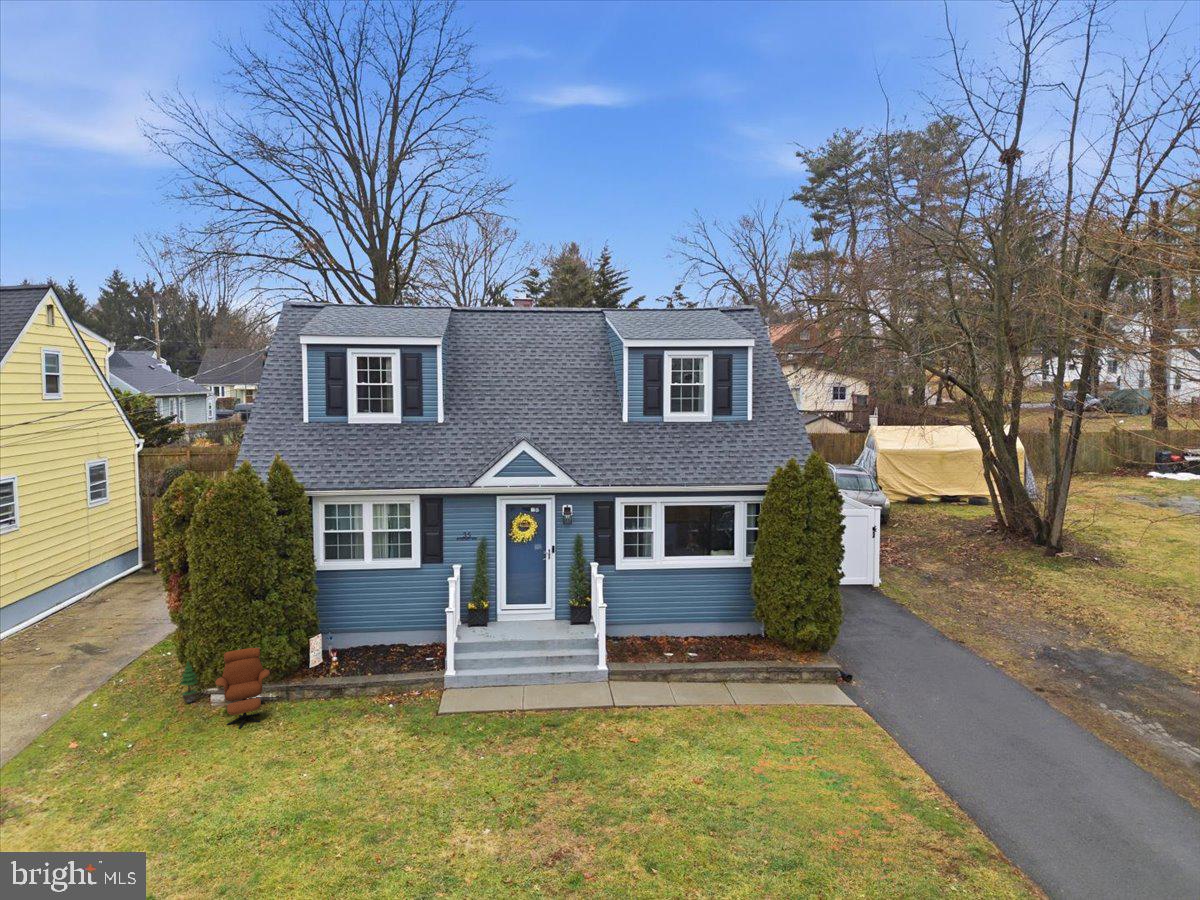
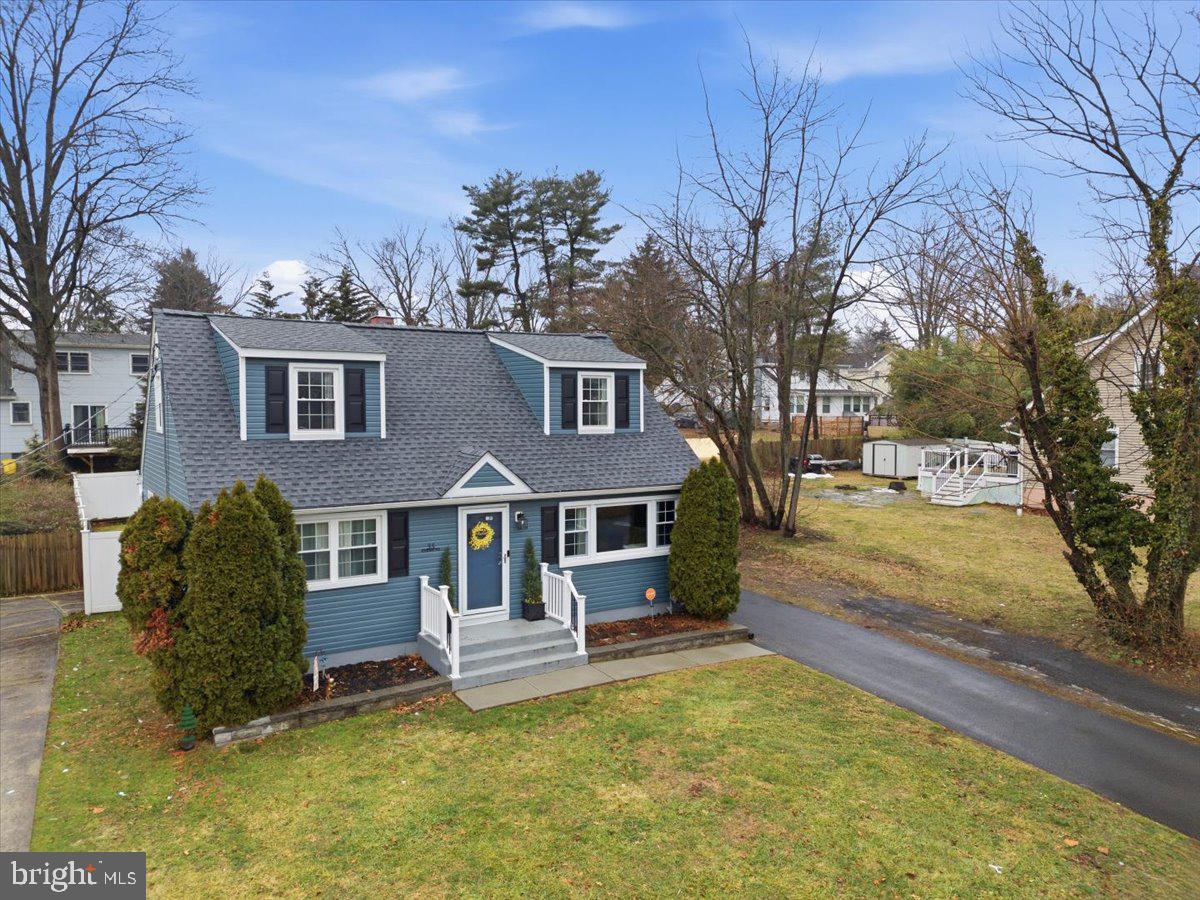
lounge chair: present [215,648,270,729] -> none [233,675,303,755]

